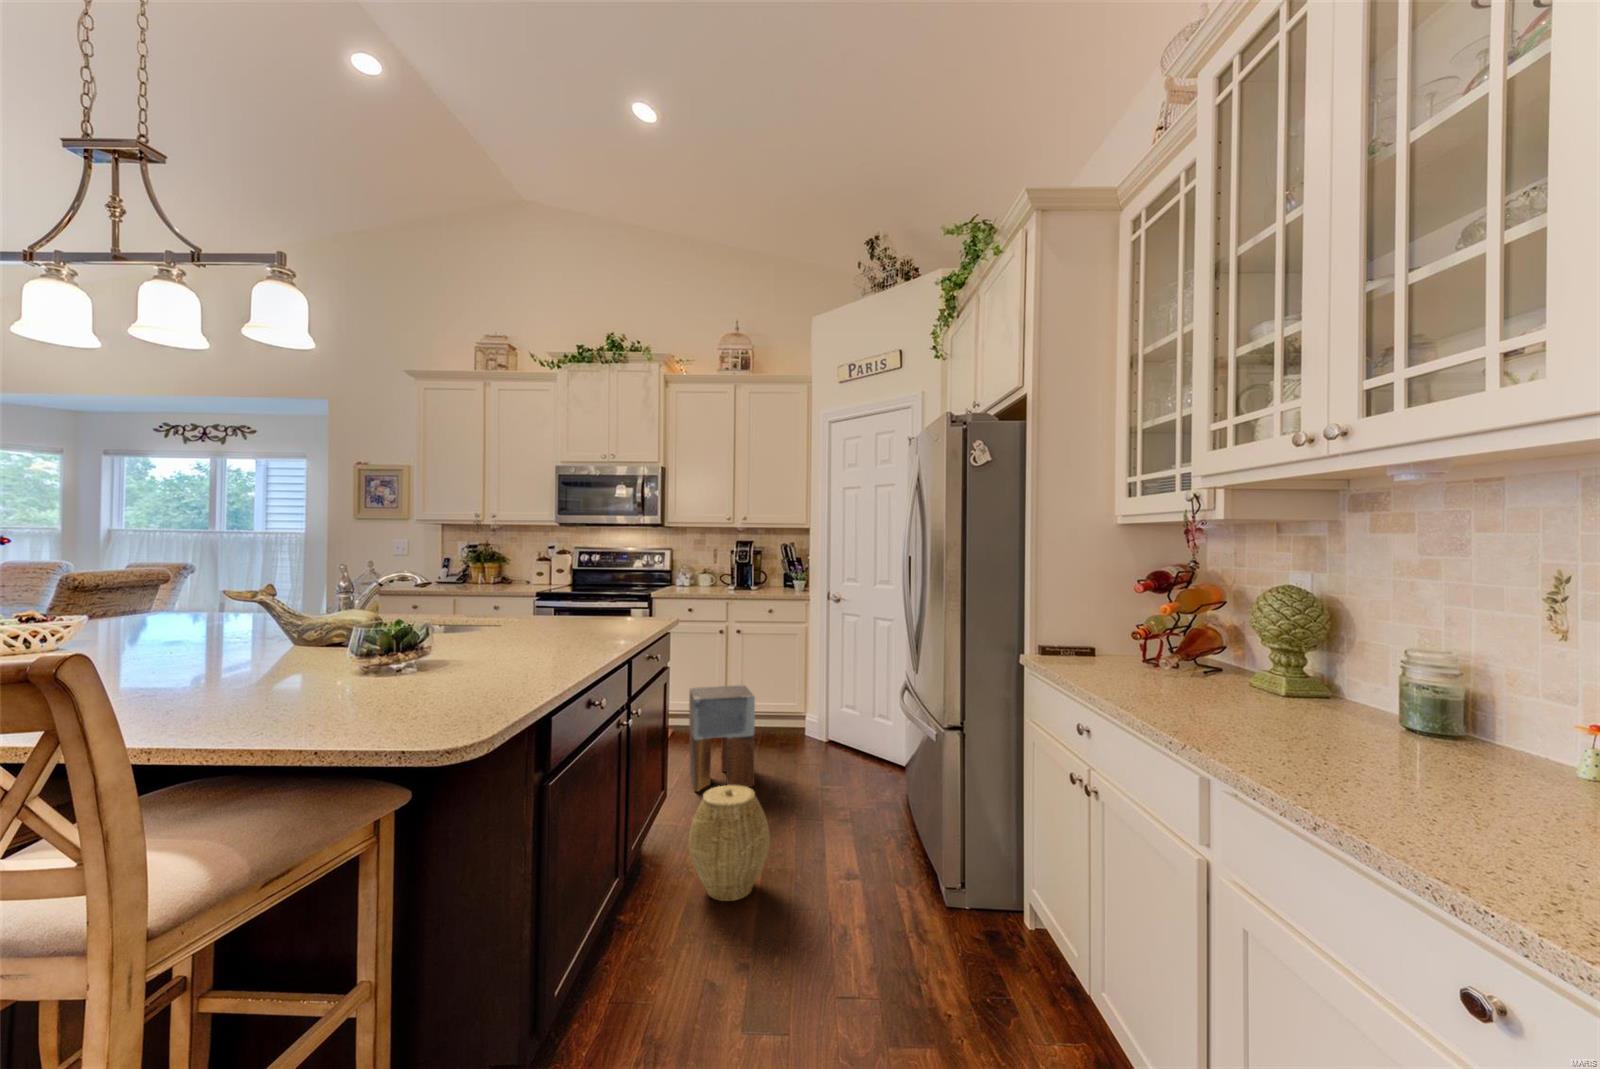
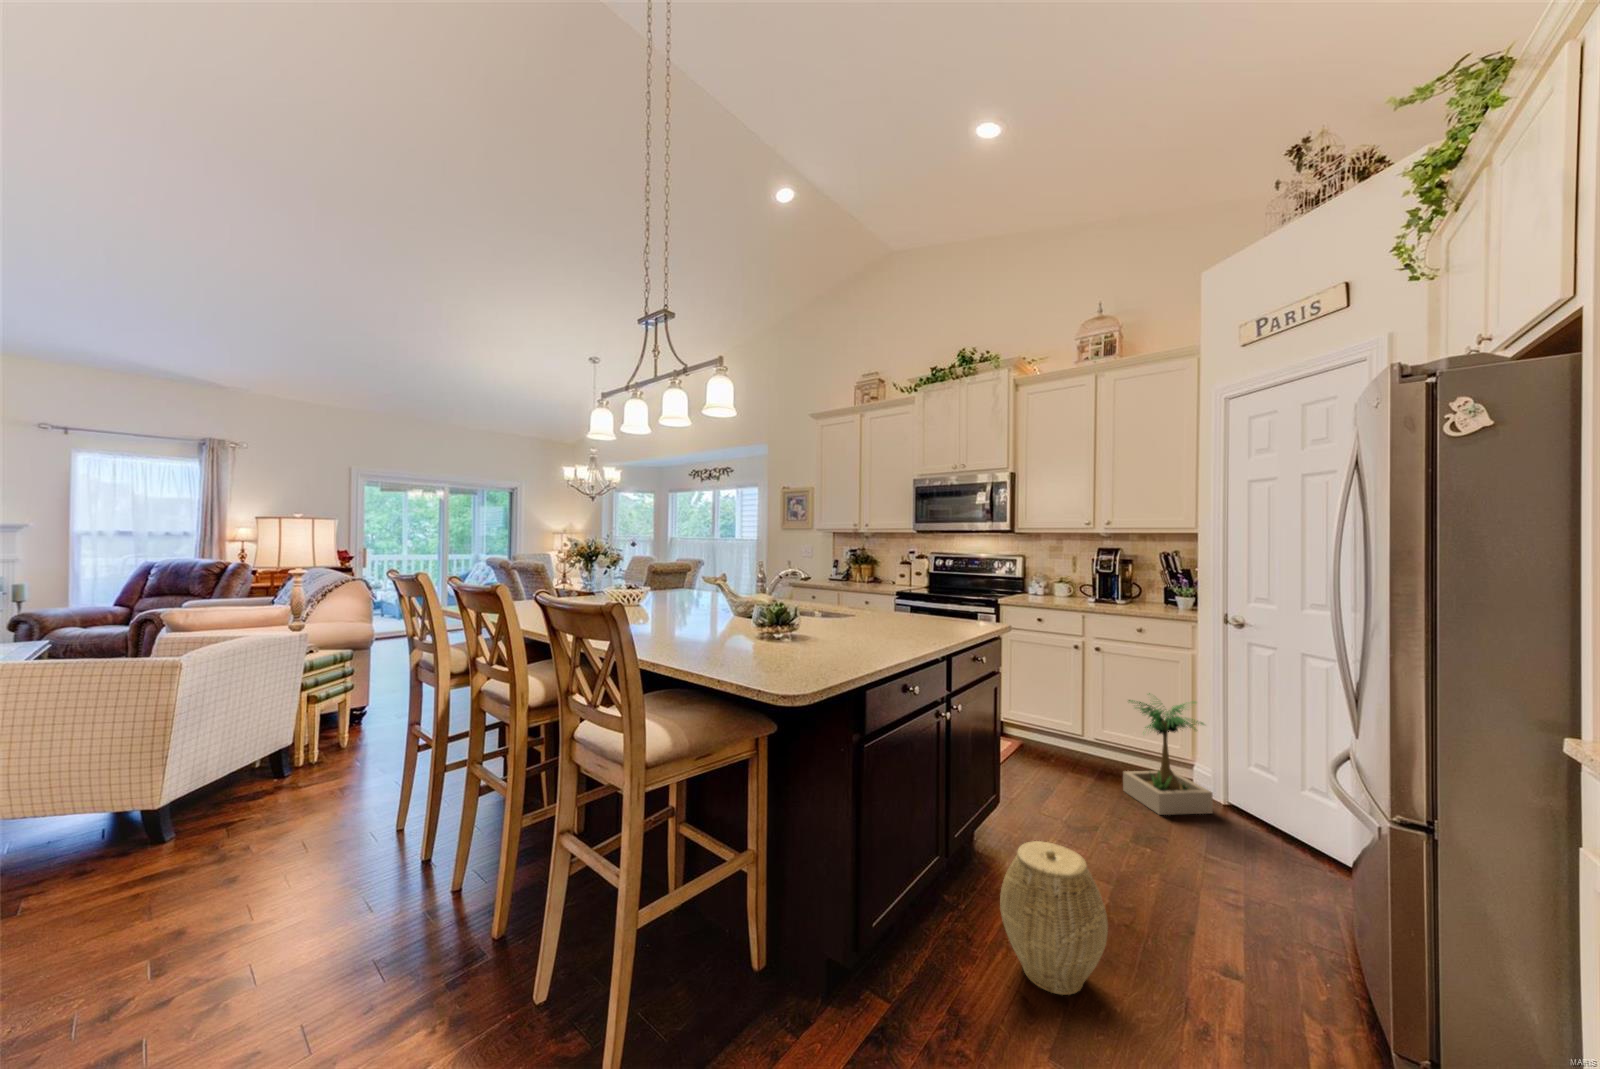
potted plant: none [755,662,825,761] -> present [1123,693,1213,815]
stool: present [689,685,755,792] -> none [1032,708,1110,838]

